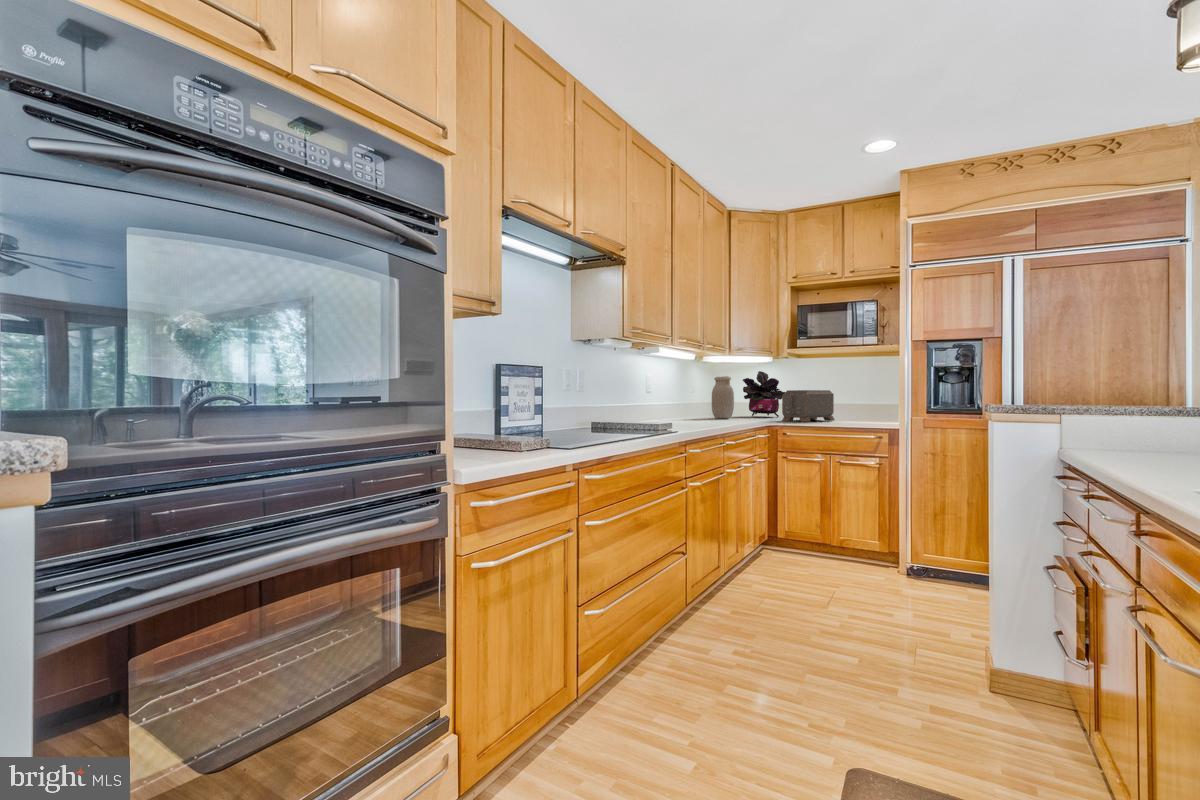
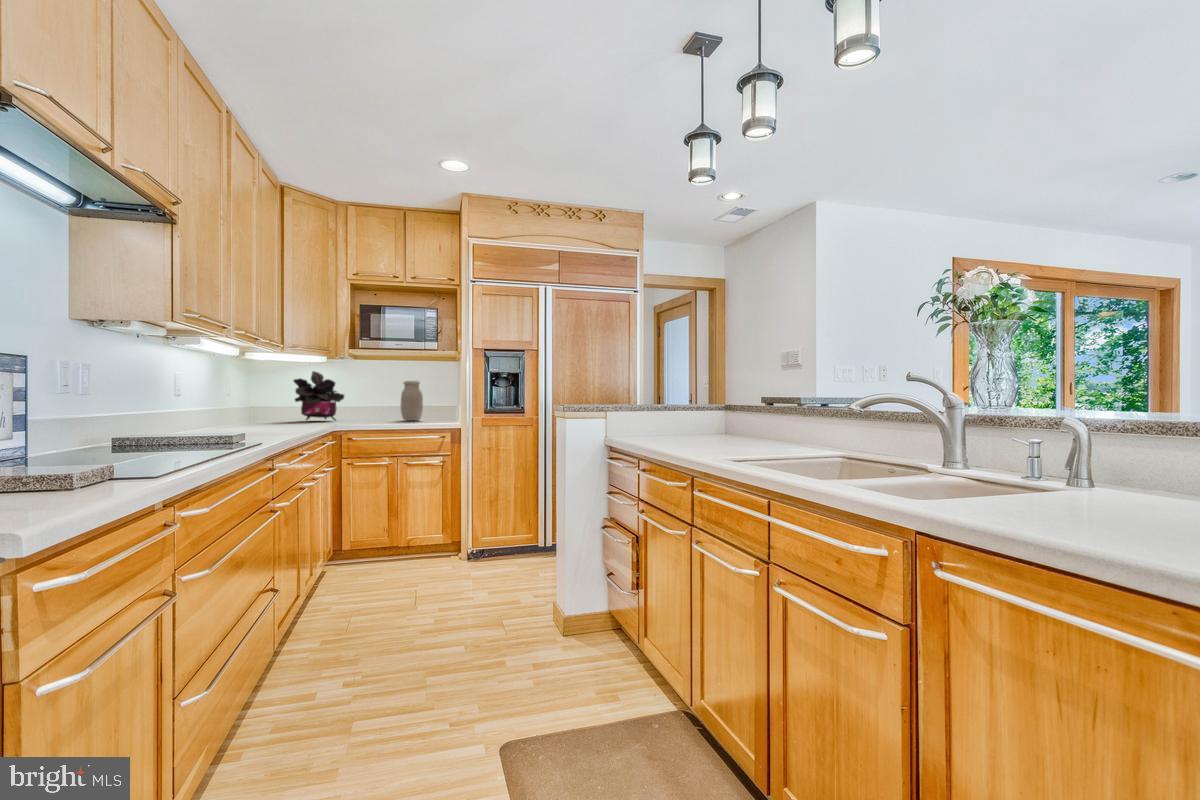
jar: present [712,376,734,419] -> present [401,381,423,421]
toaster: present [782,390,835,422] -> none [348,393,400,425]

